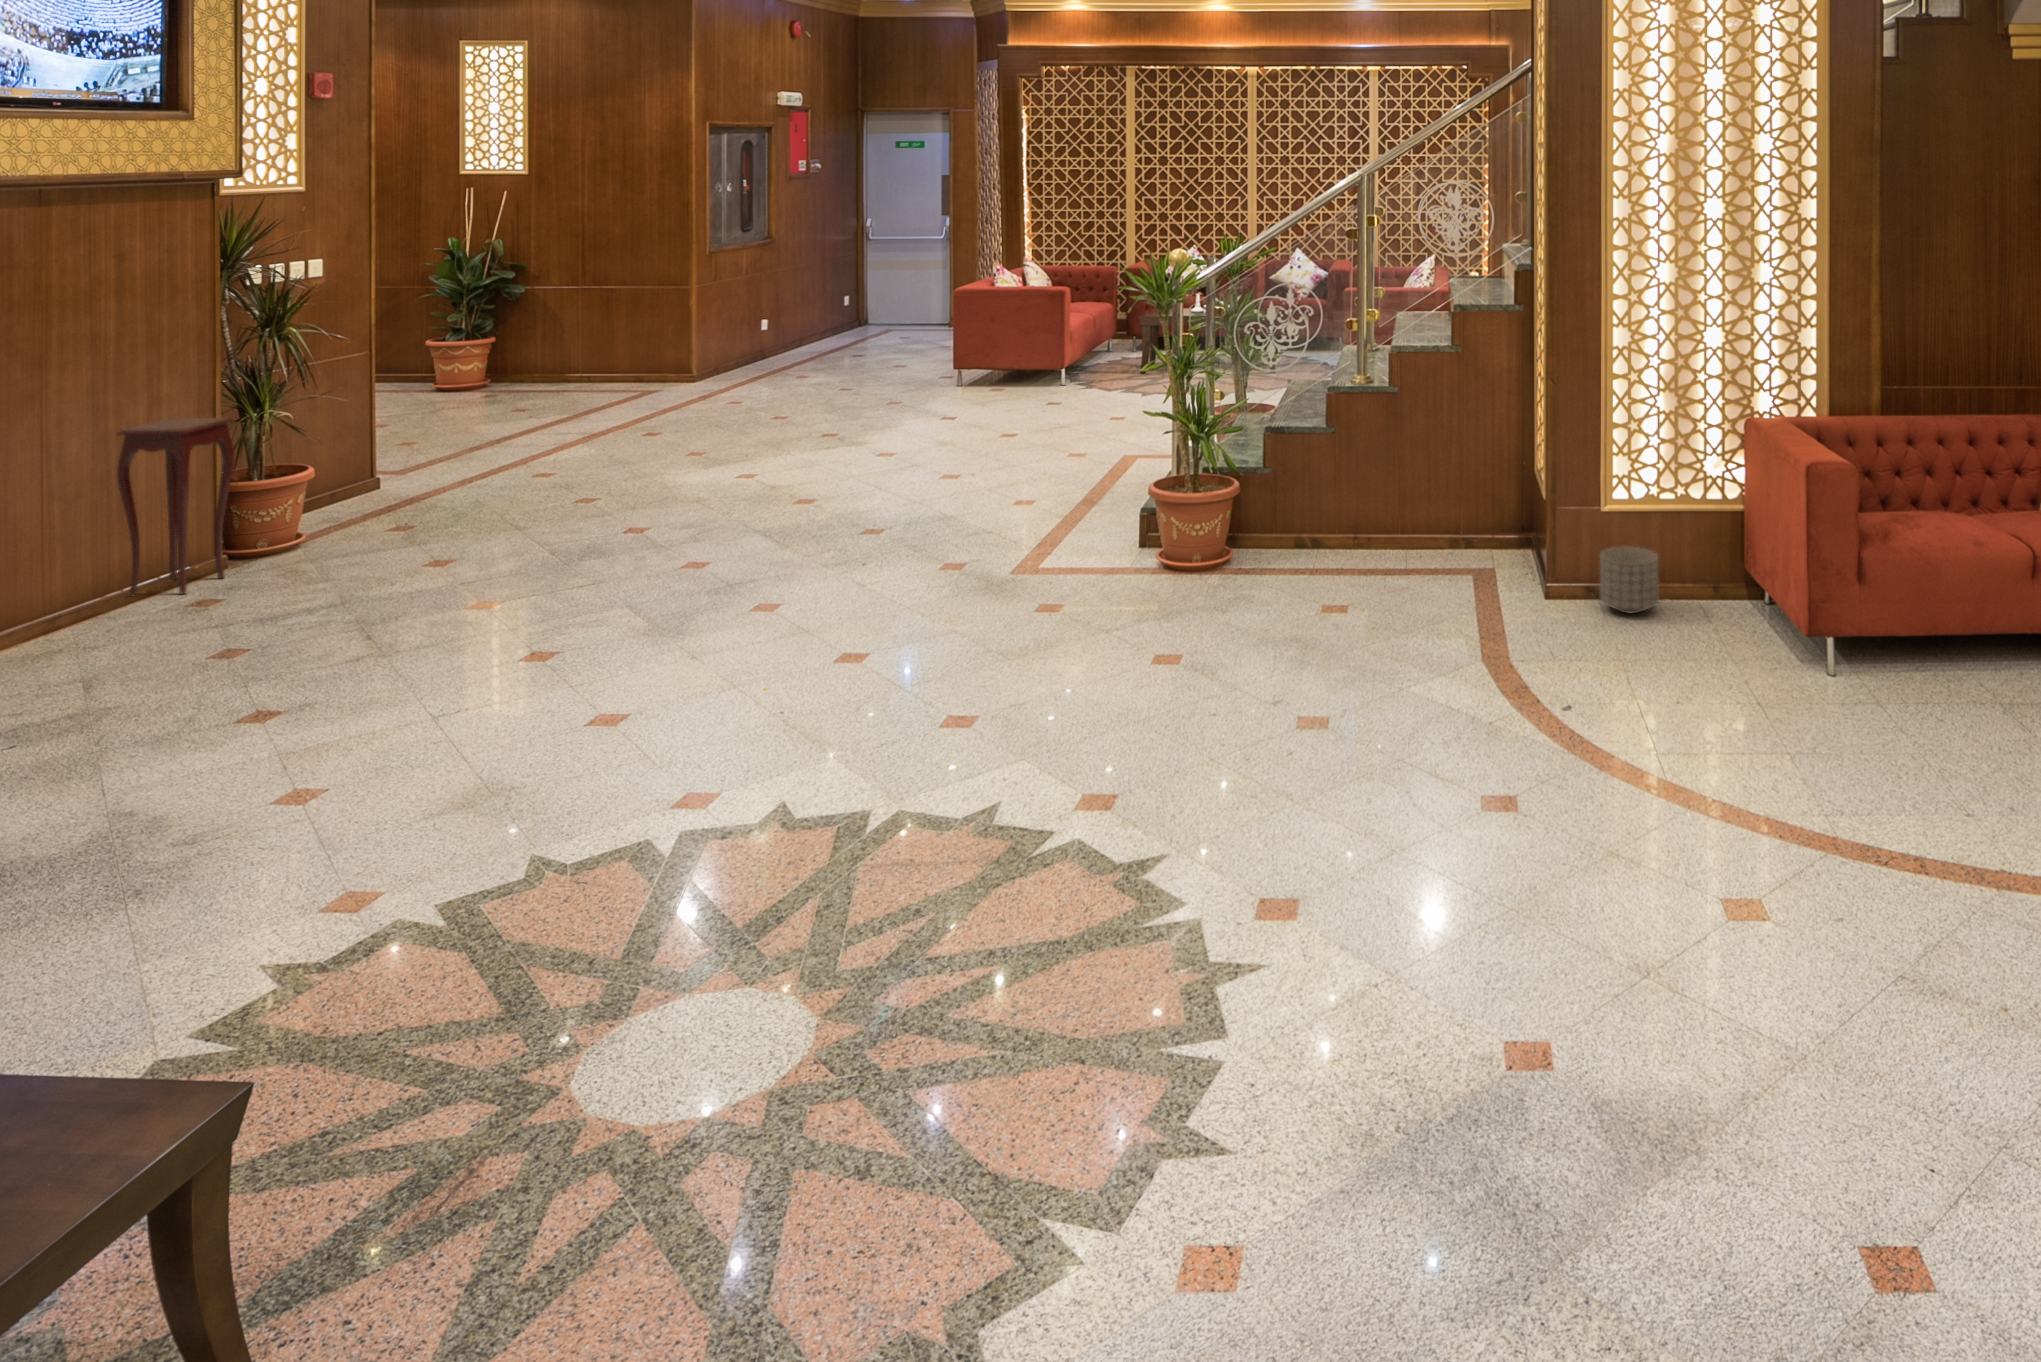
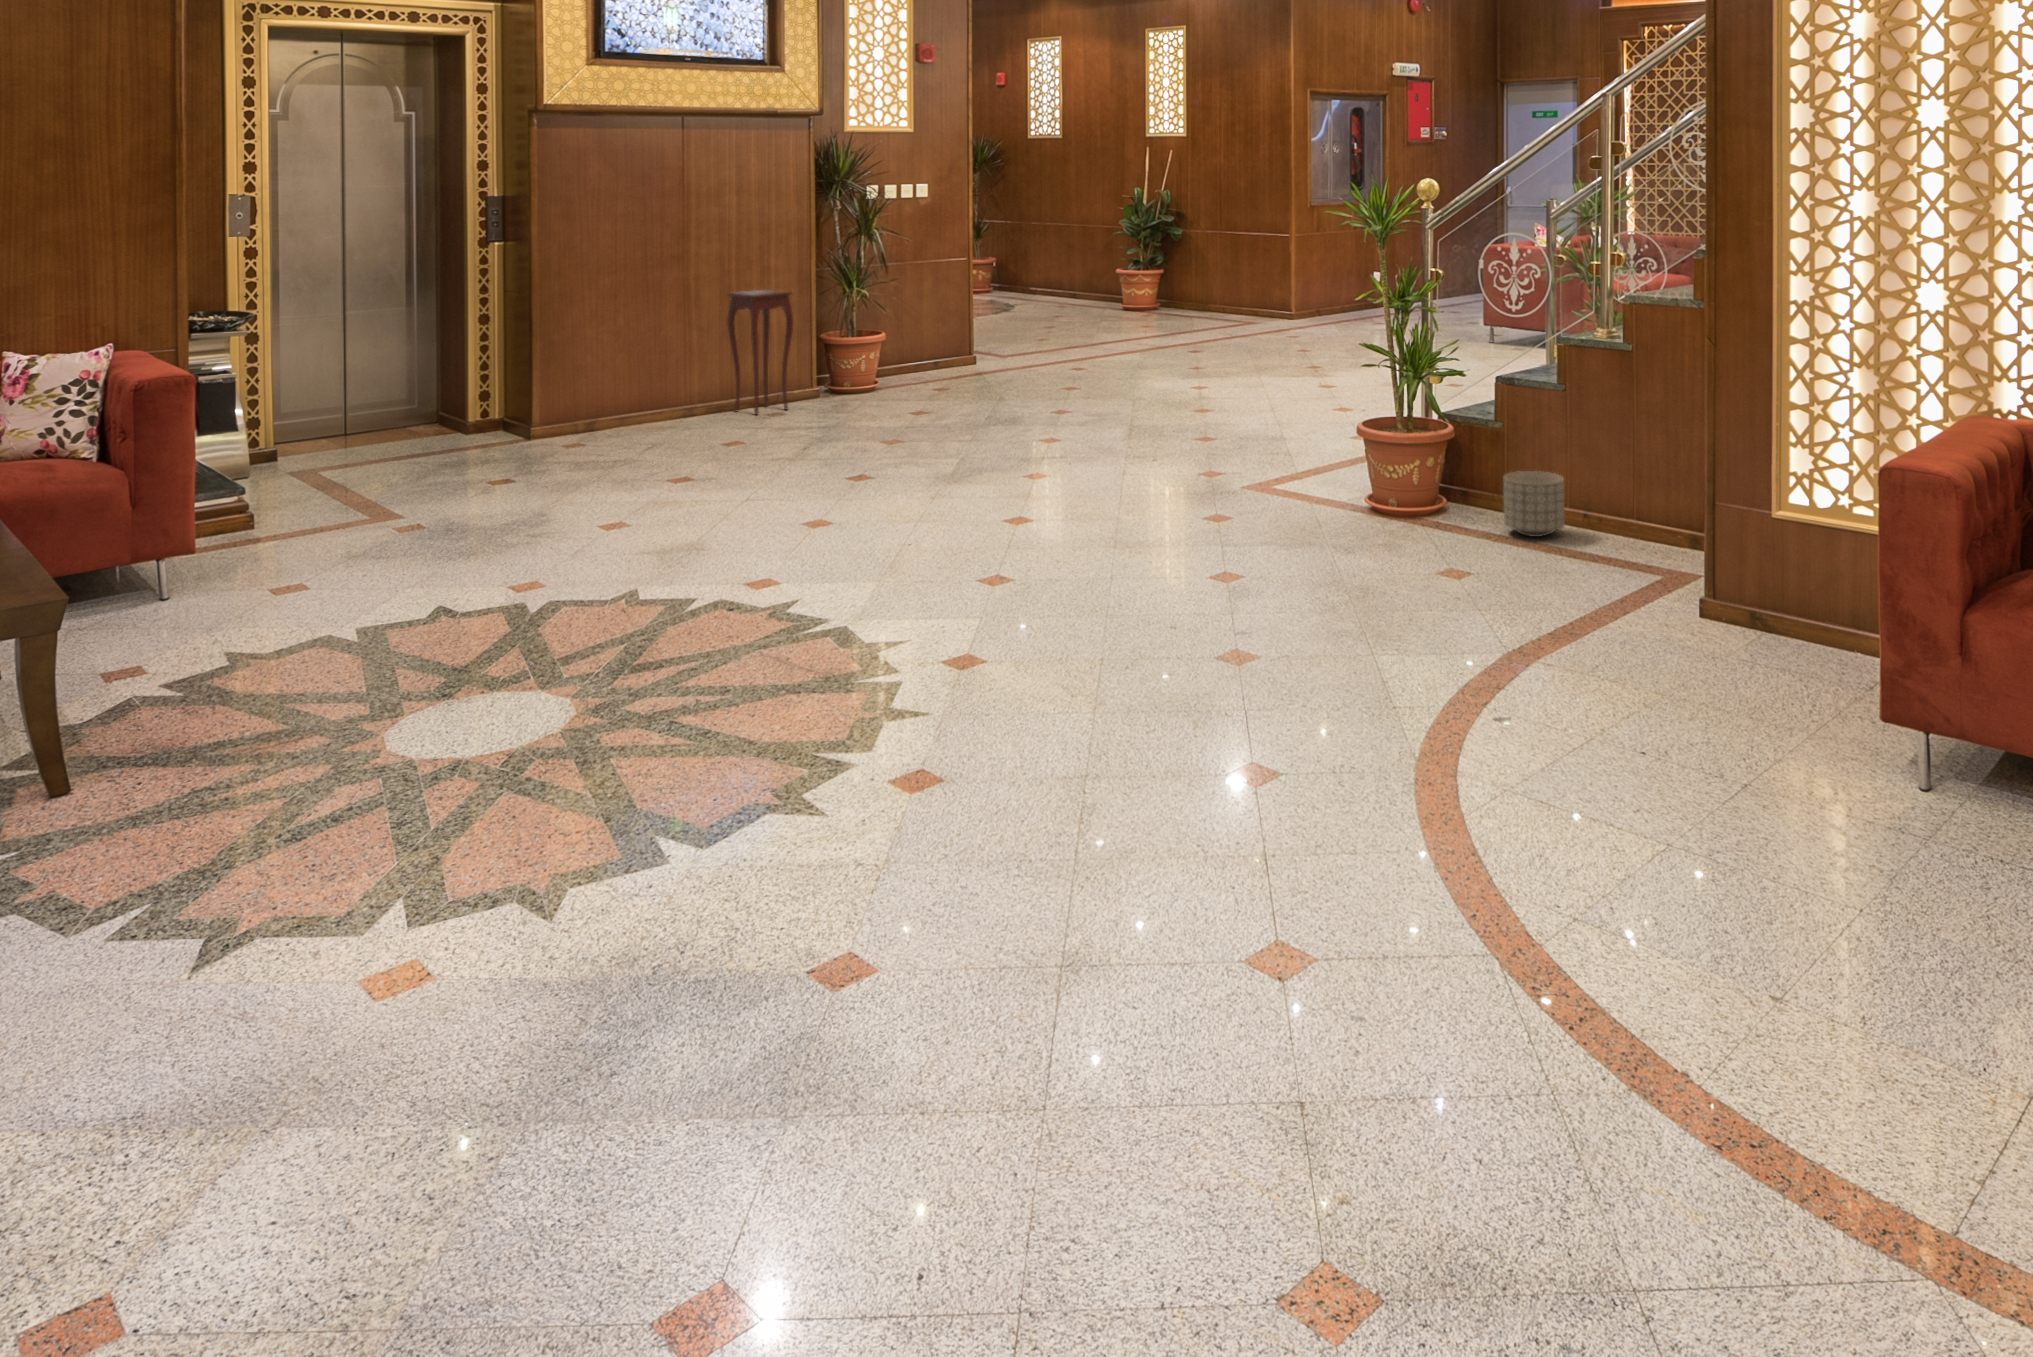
planter: present [1600,547,1658,613] -> present [1504,471,1564,537]

